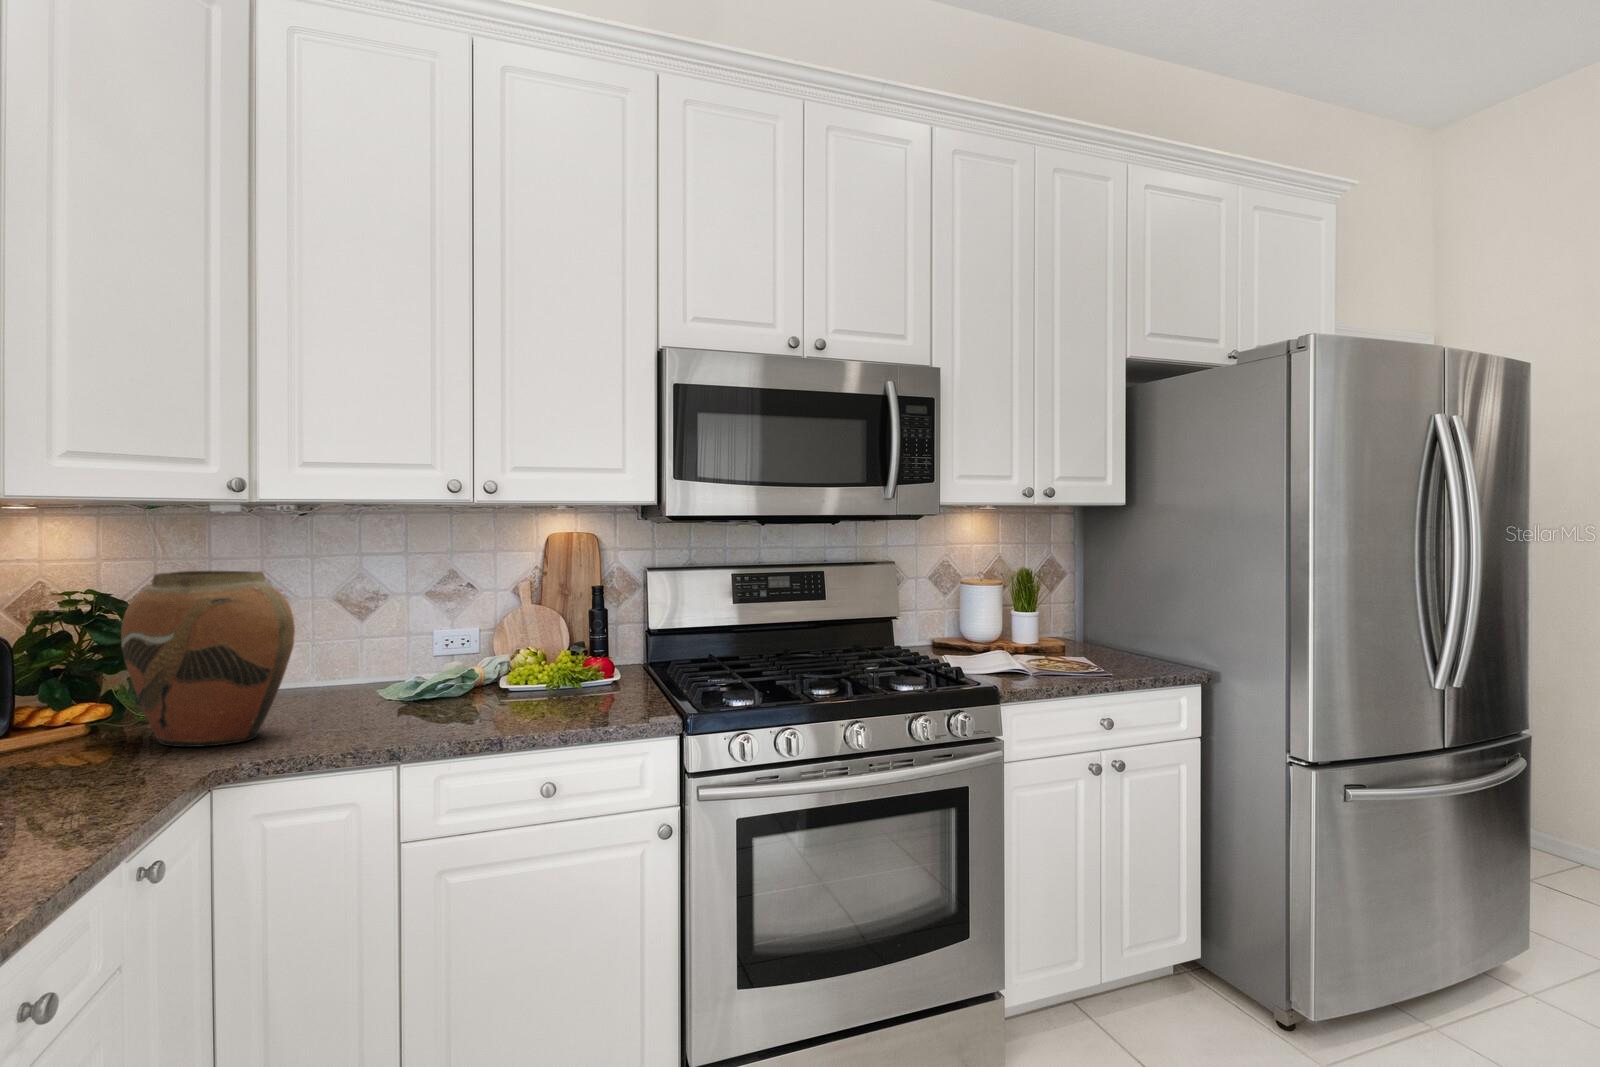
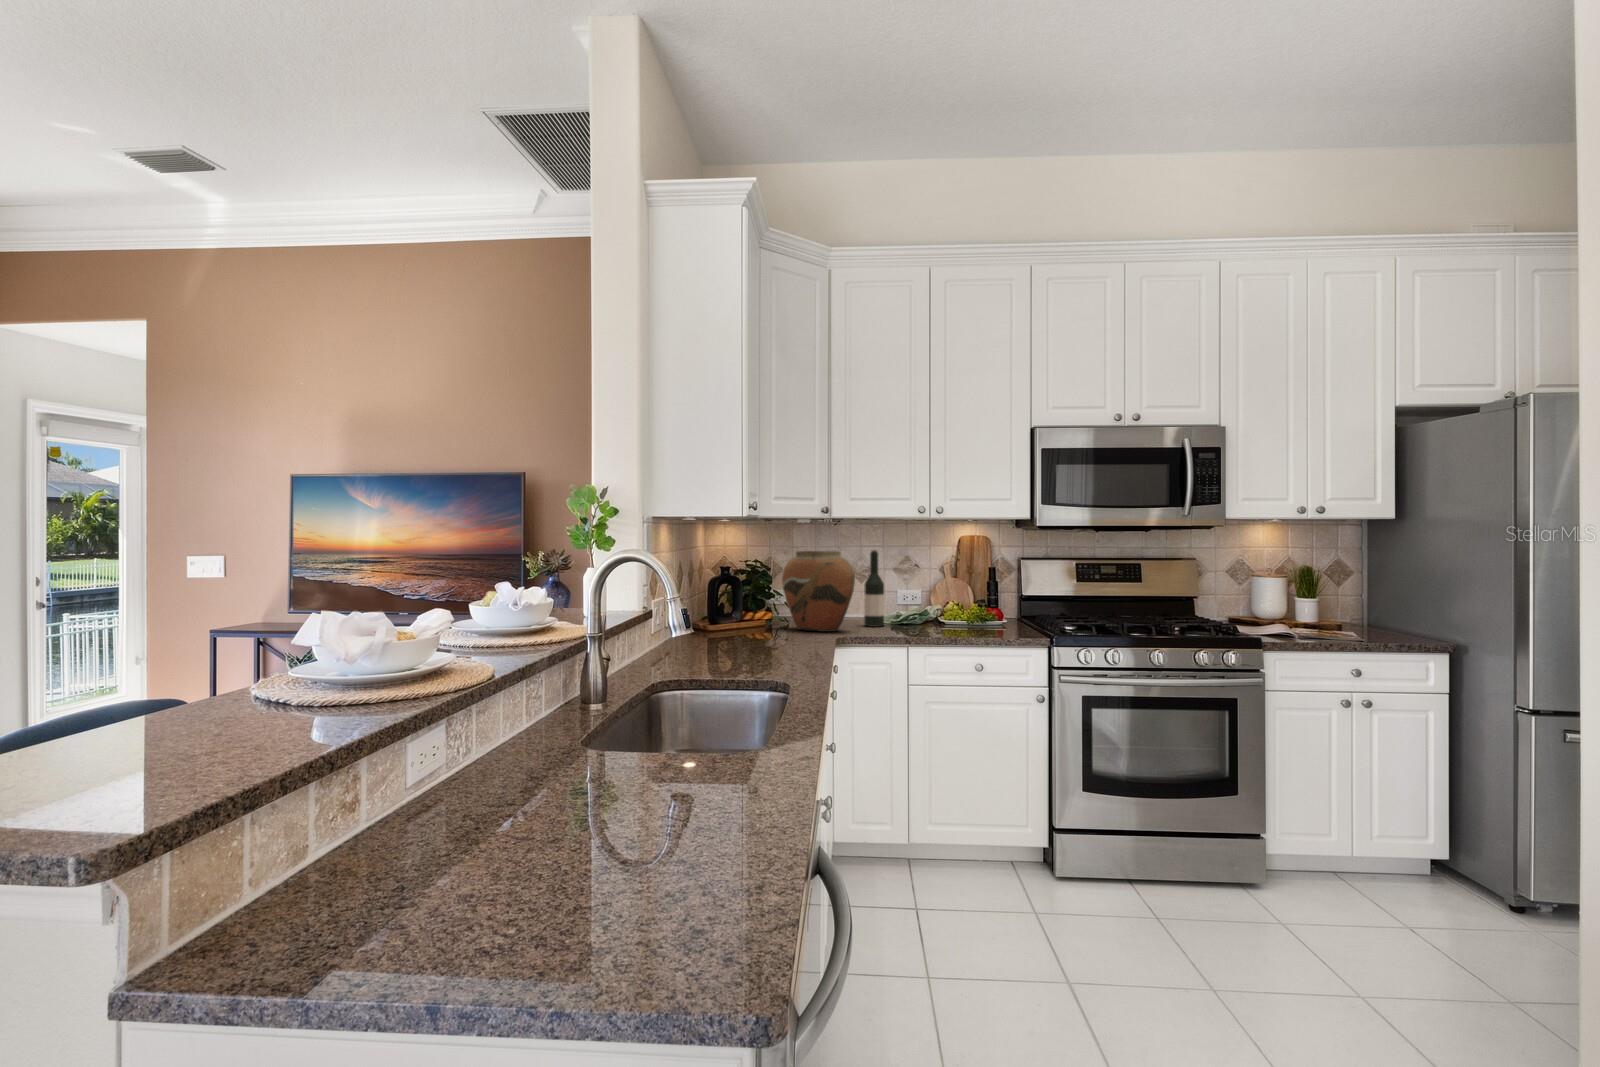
wine bottle: none [342,564,388,711] -> present [864,550,884,627]

